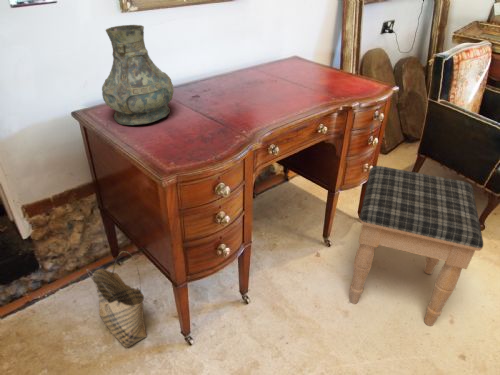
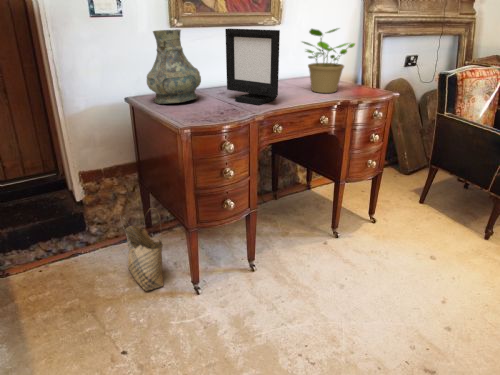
potted plant: none [293,17,356,92] -> present [303,28,355,93]
picture frame: none [202,21,277,121] -> present [225,29,280,105]
footstool: present [350,166,483,326] -> none [348,158,463,303]

